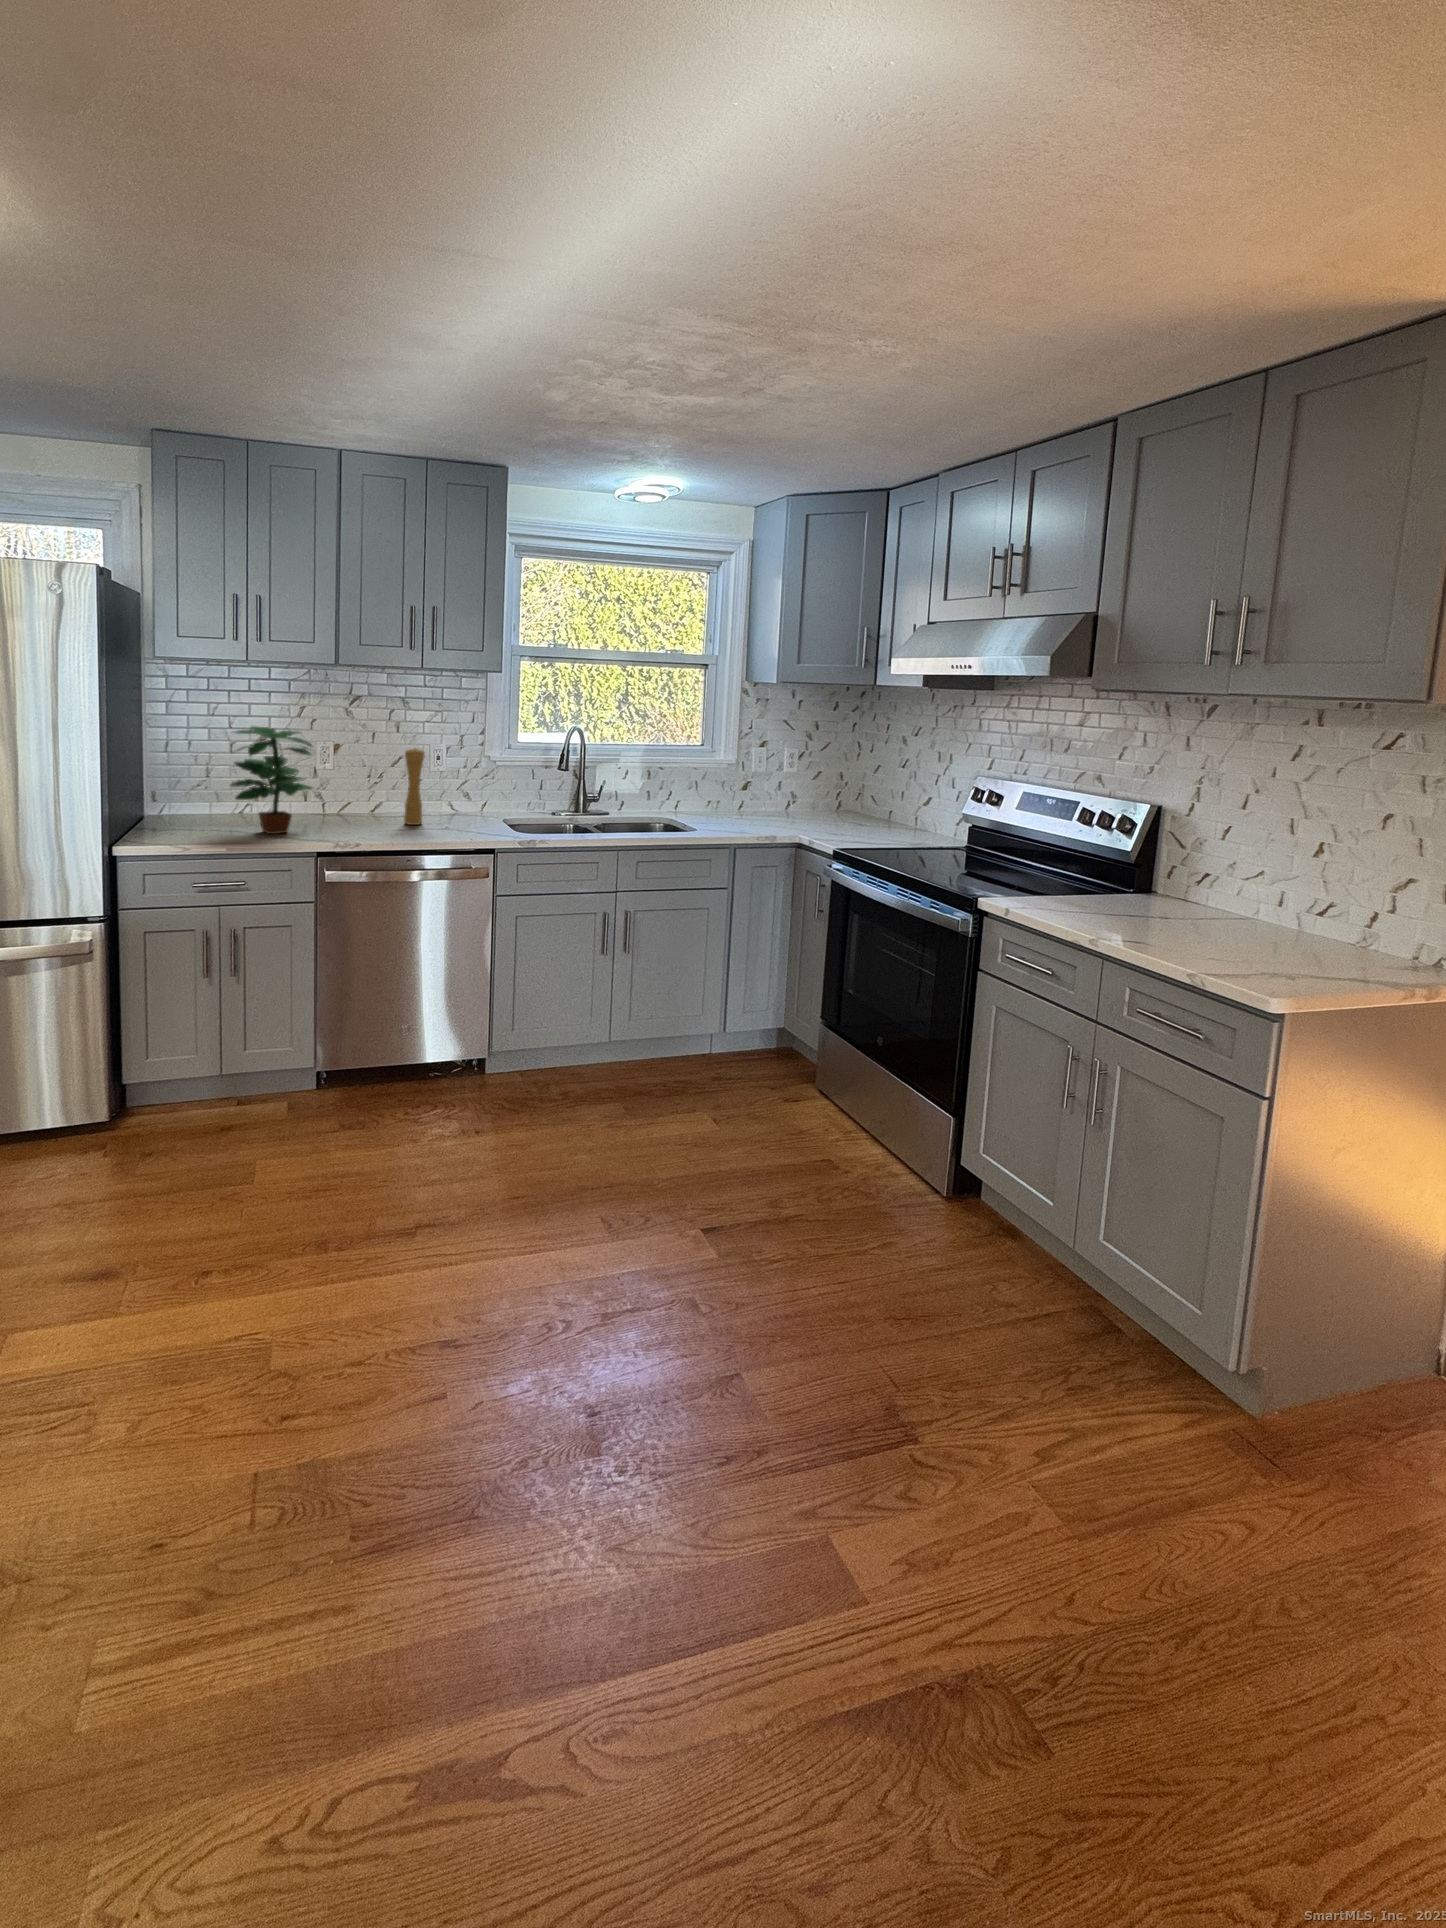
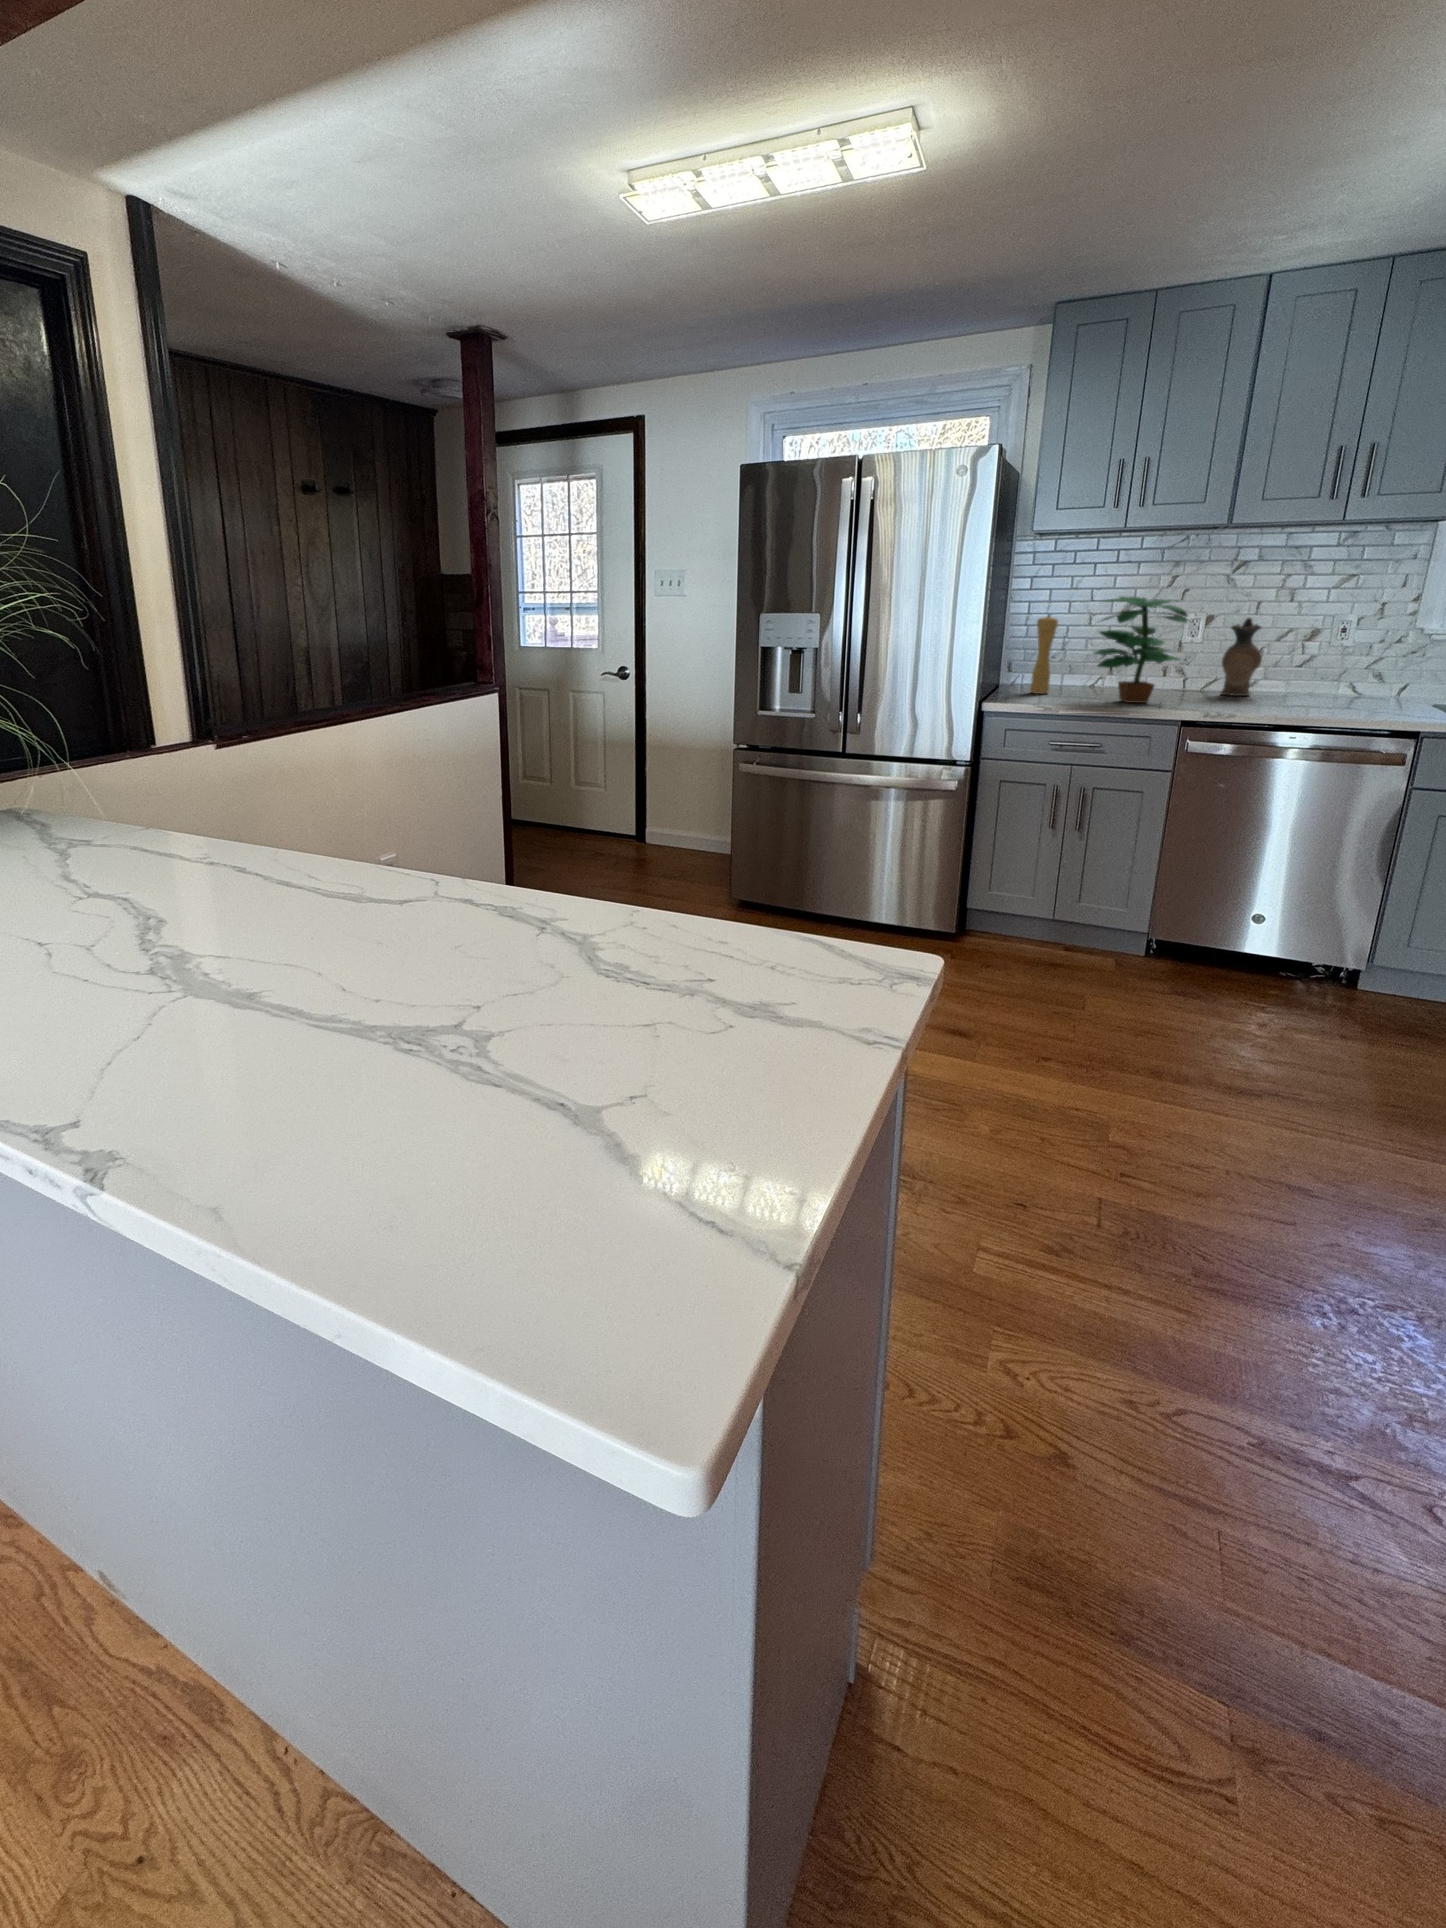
ceramic pitcher: none [351,743,381,818] -> present [1221,618,1262,696]
pepper mill: present [404,748,425,825] -> present [1030,617,1058,694]

